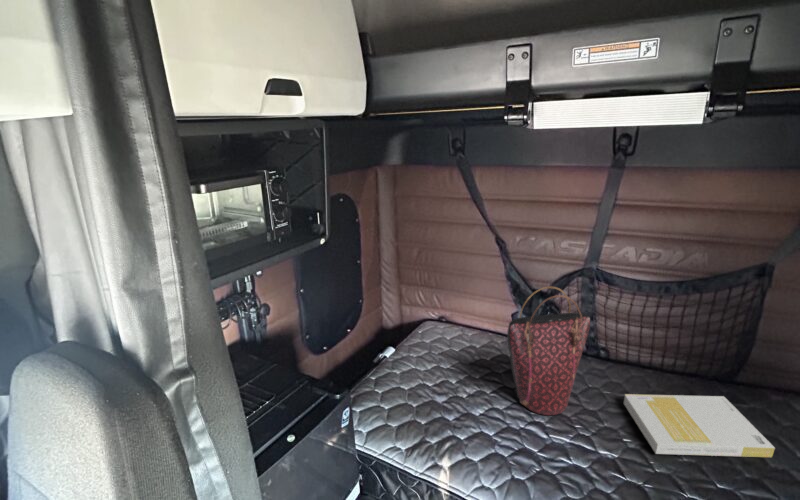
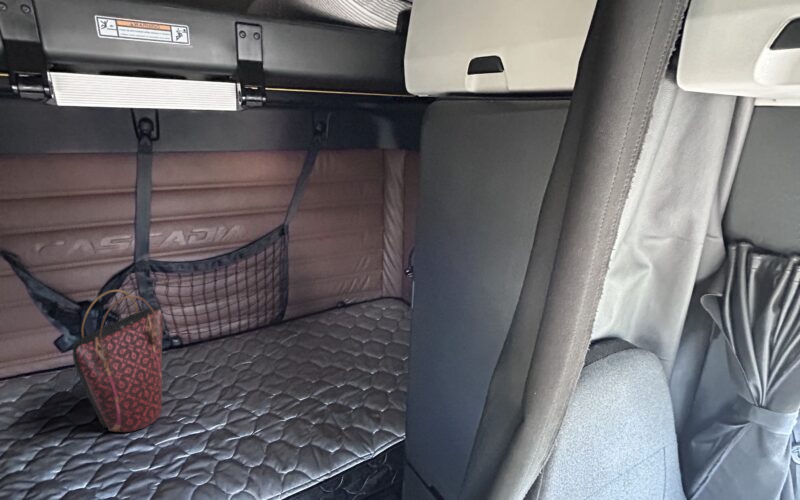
book: present [623,394,775,457] -> none [211,337,324,406]

